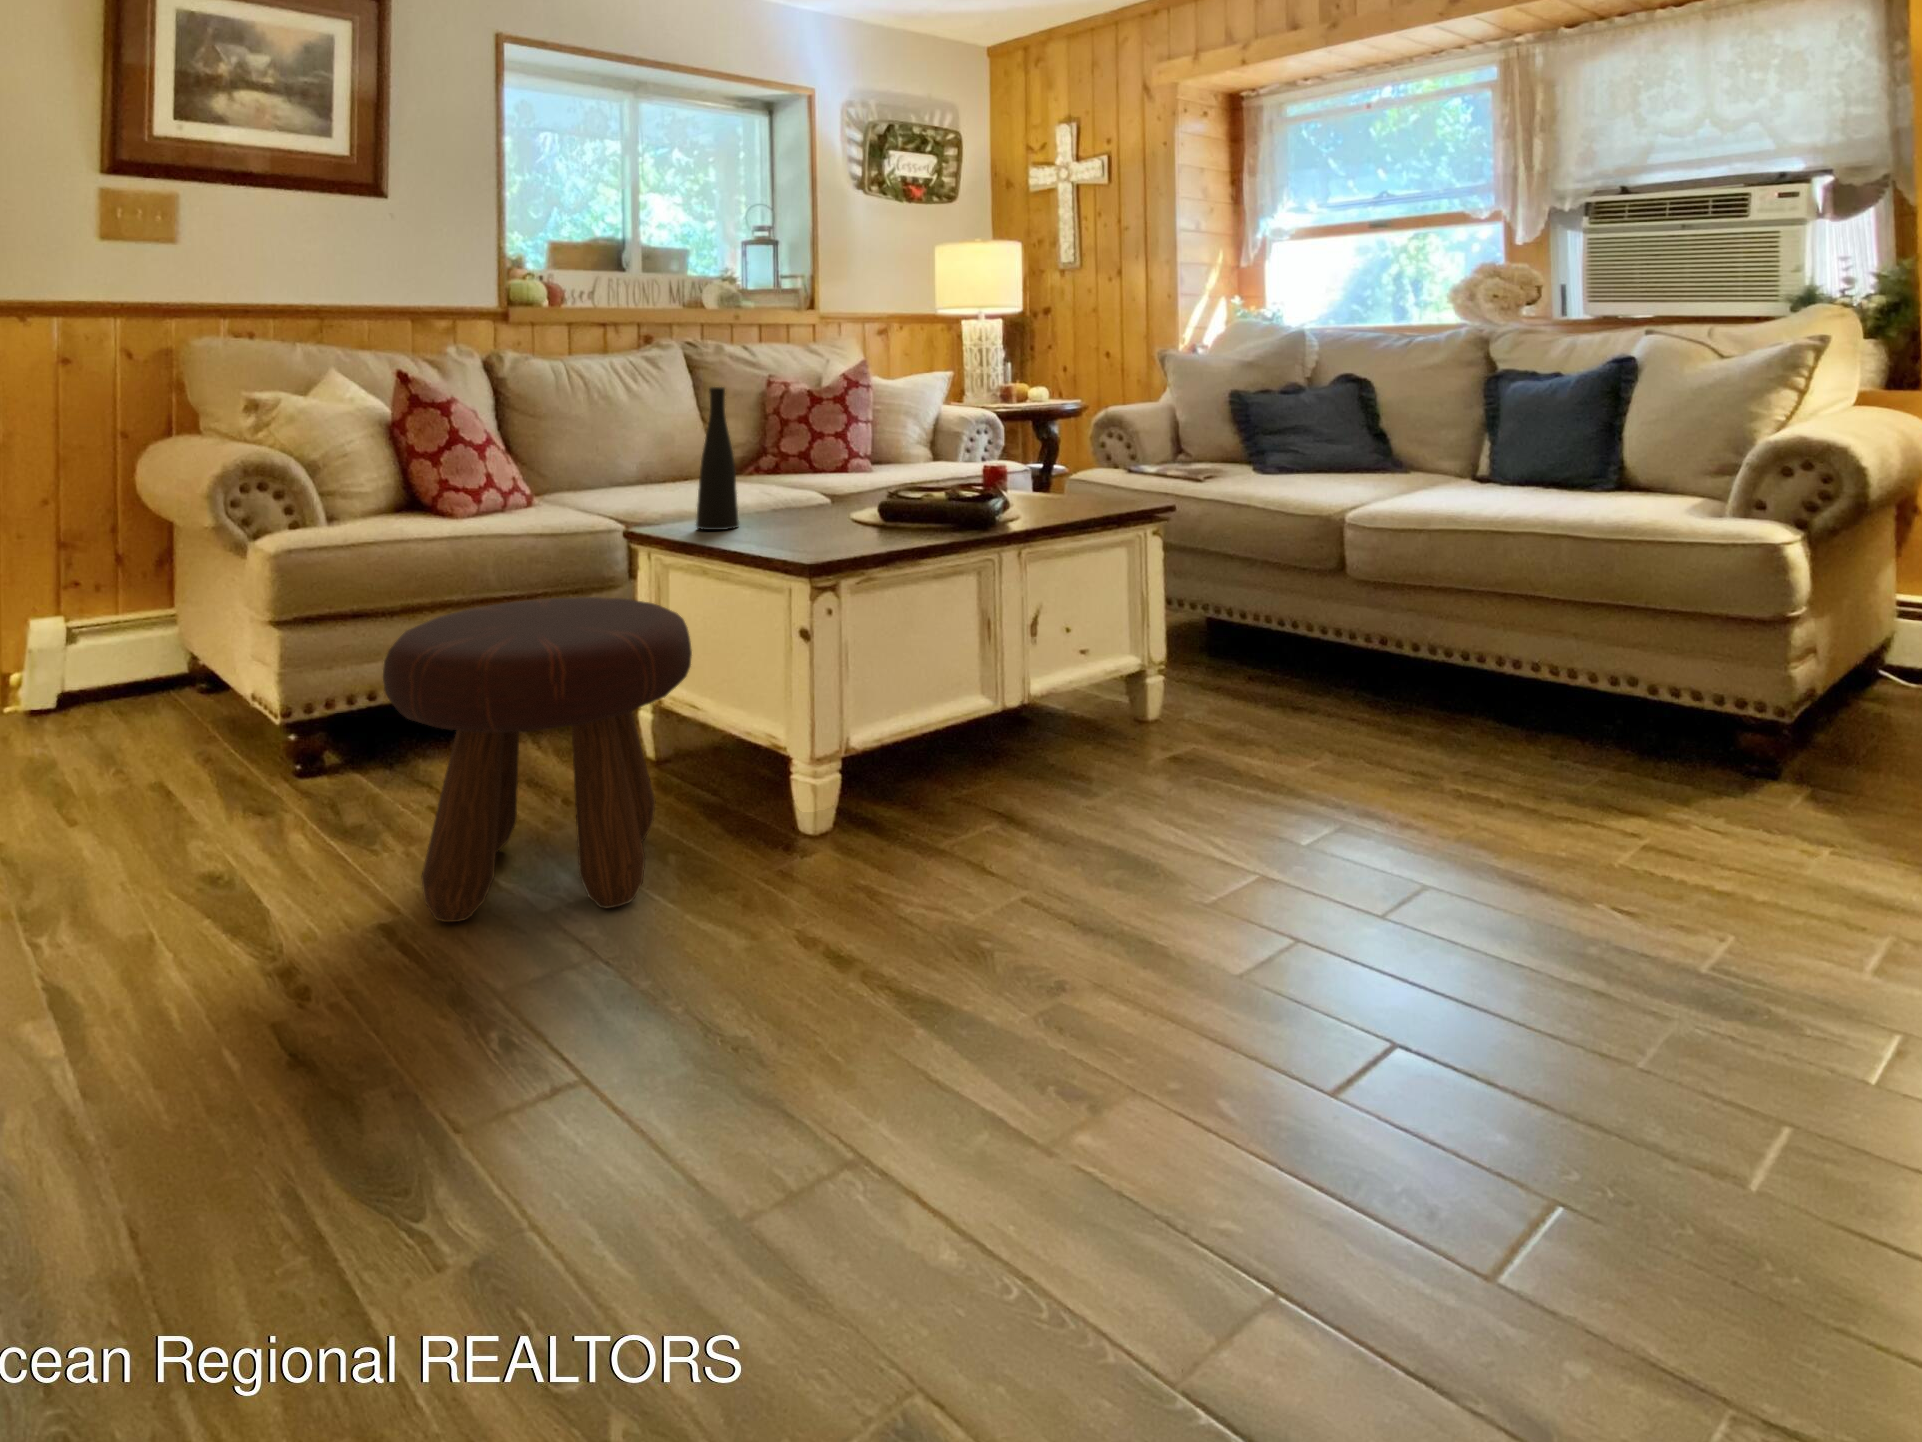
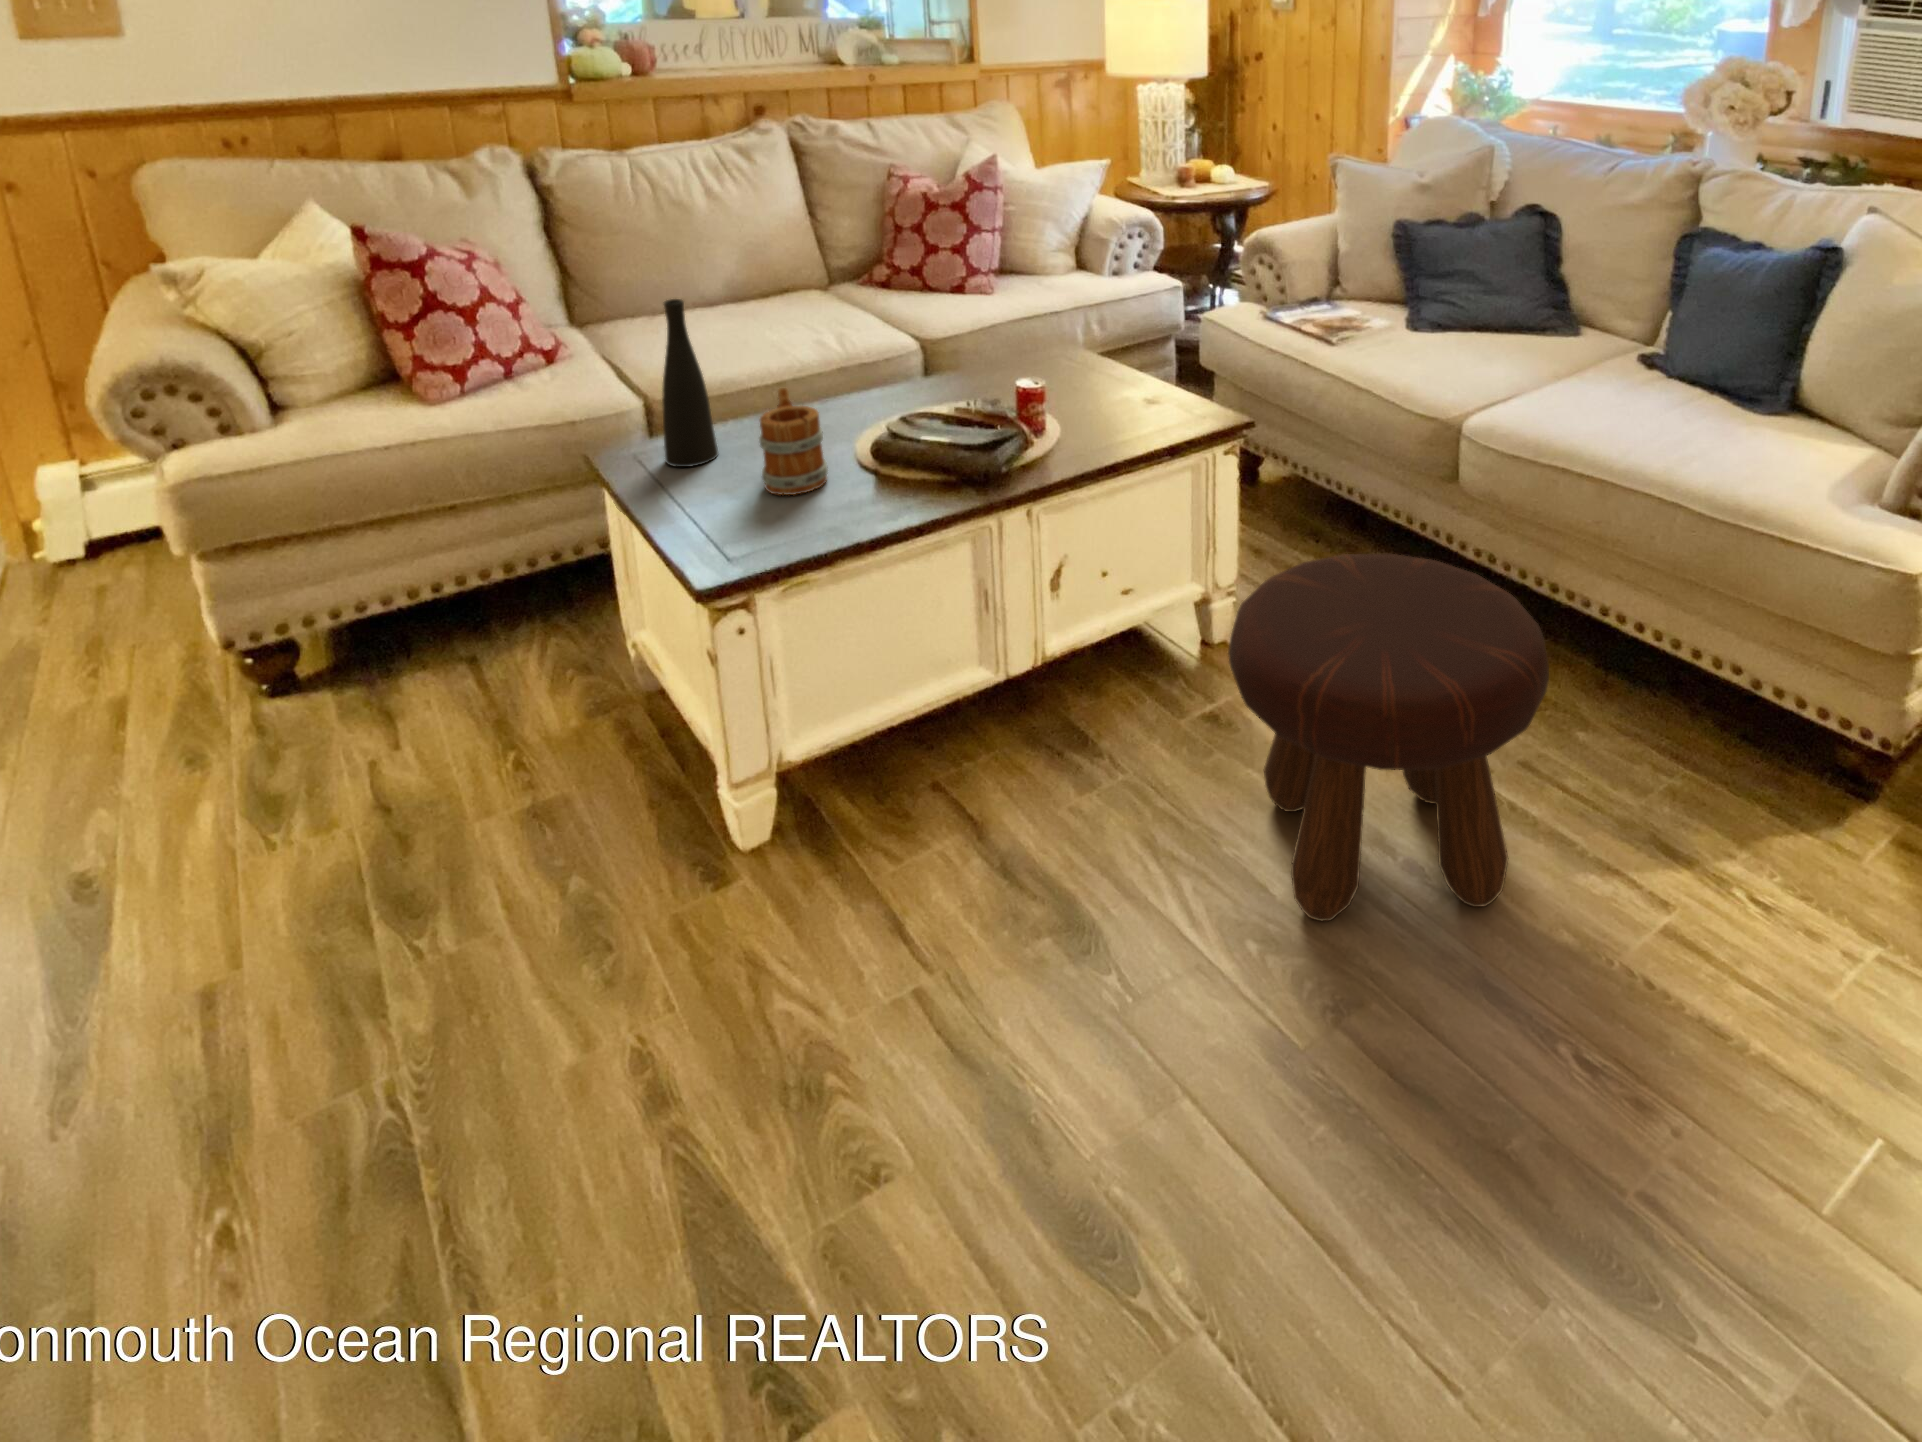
mug: none [797,455,854,534] -> present [759,388,828,495]
footstool: present [383,597,692,922] -> present [1228,554,1549,921]

